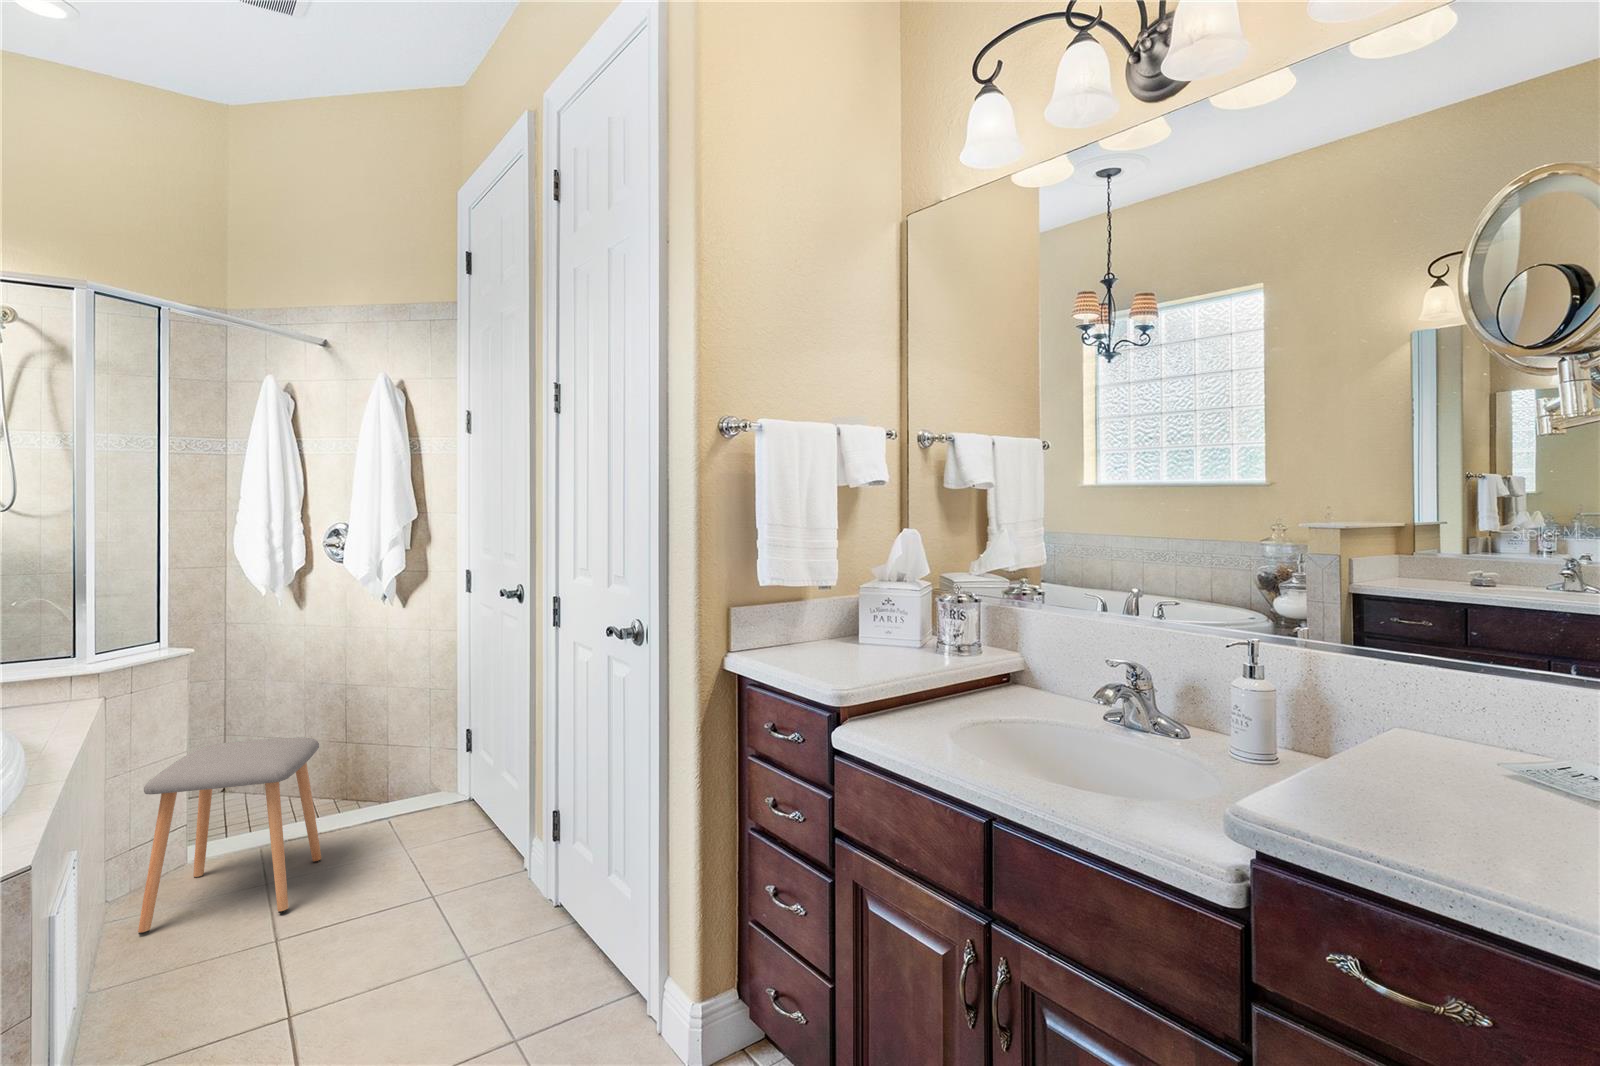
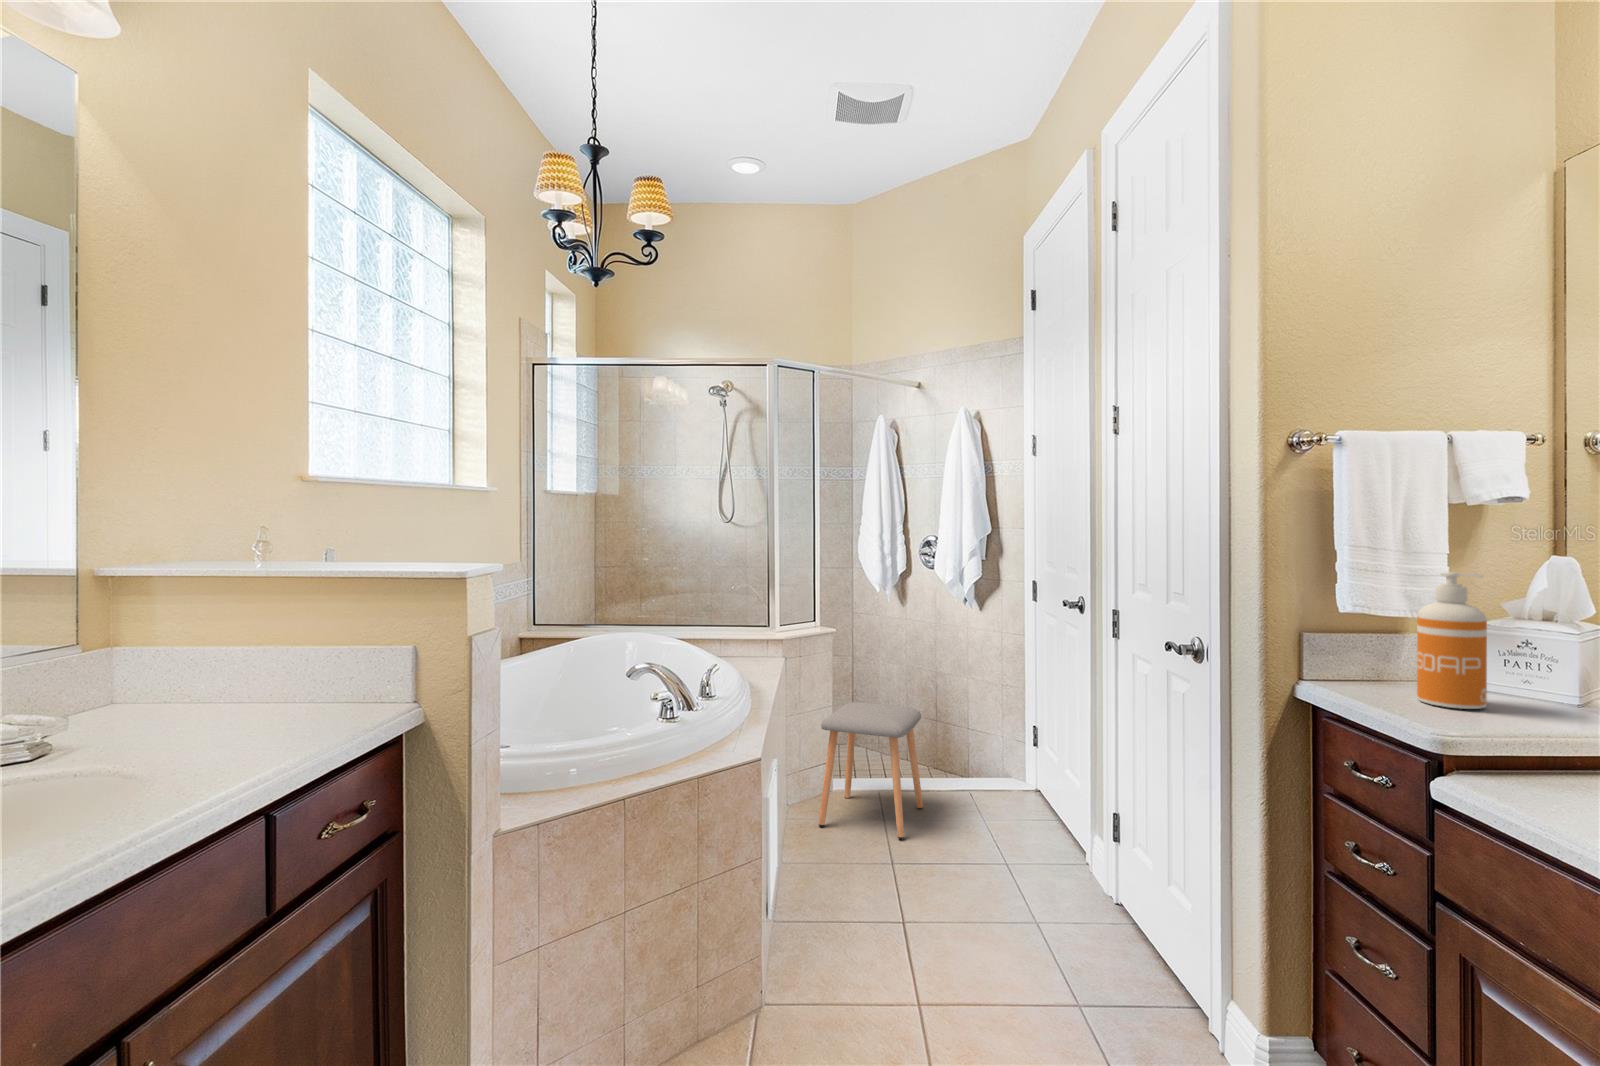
soap dispenser: none [815,547,860,663] -> present [1417,572,1487,709]

